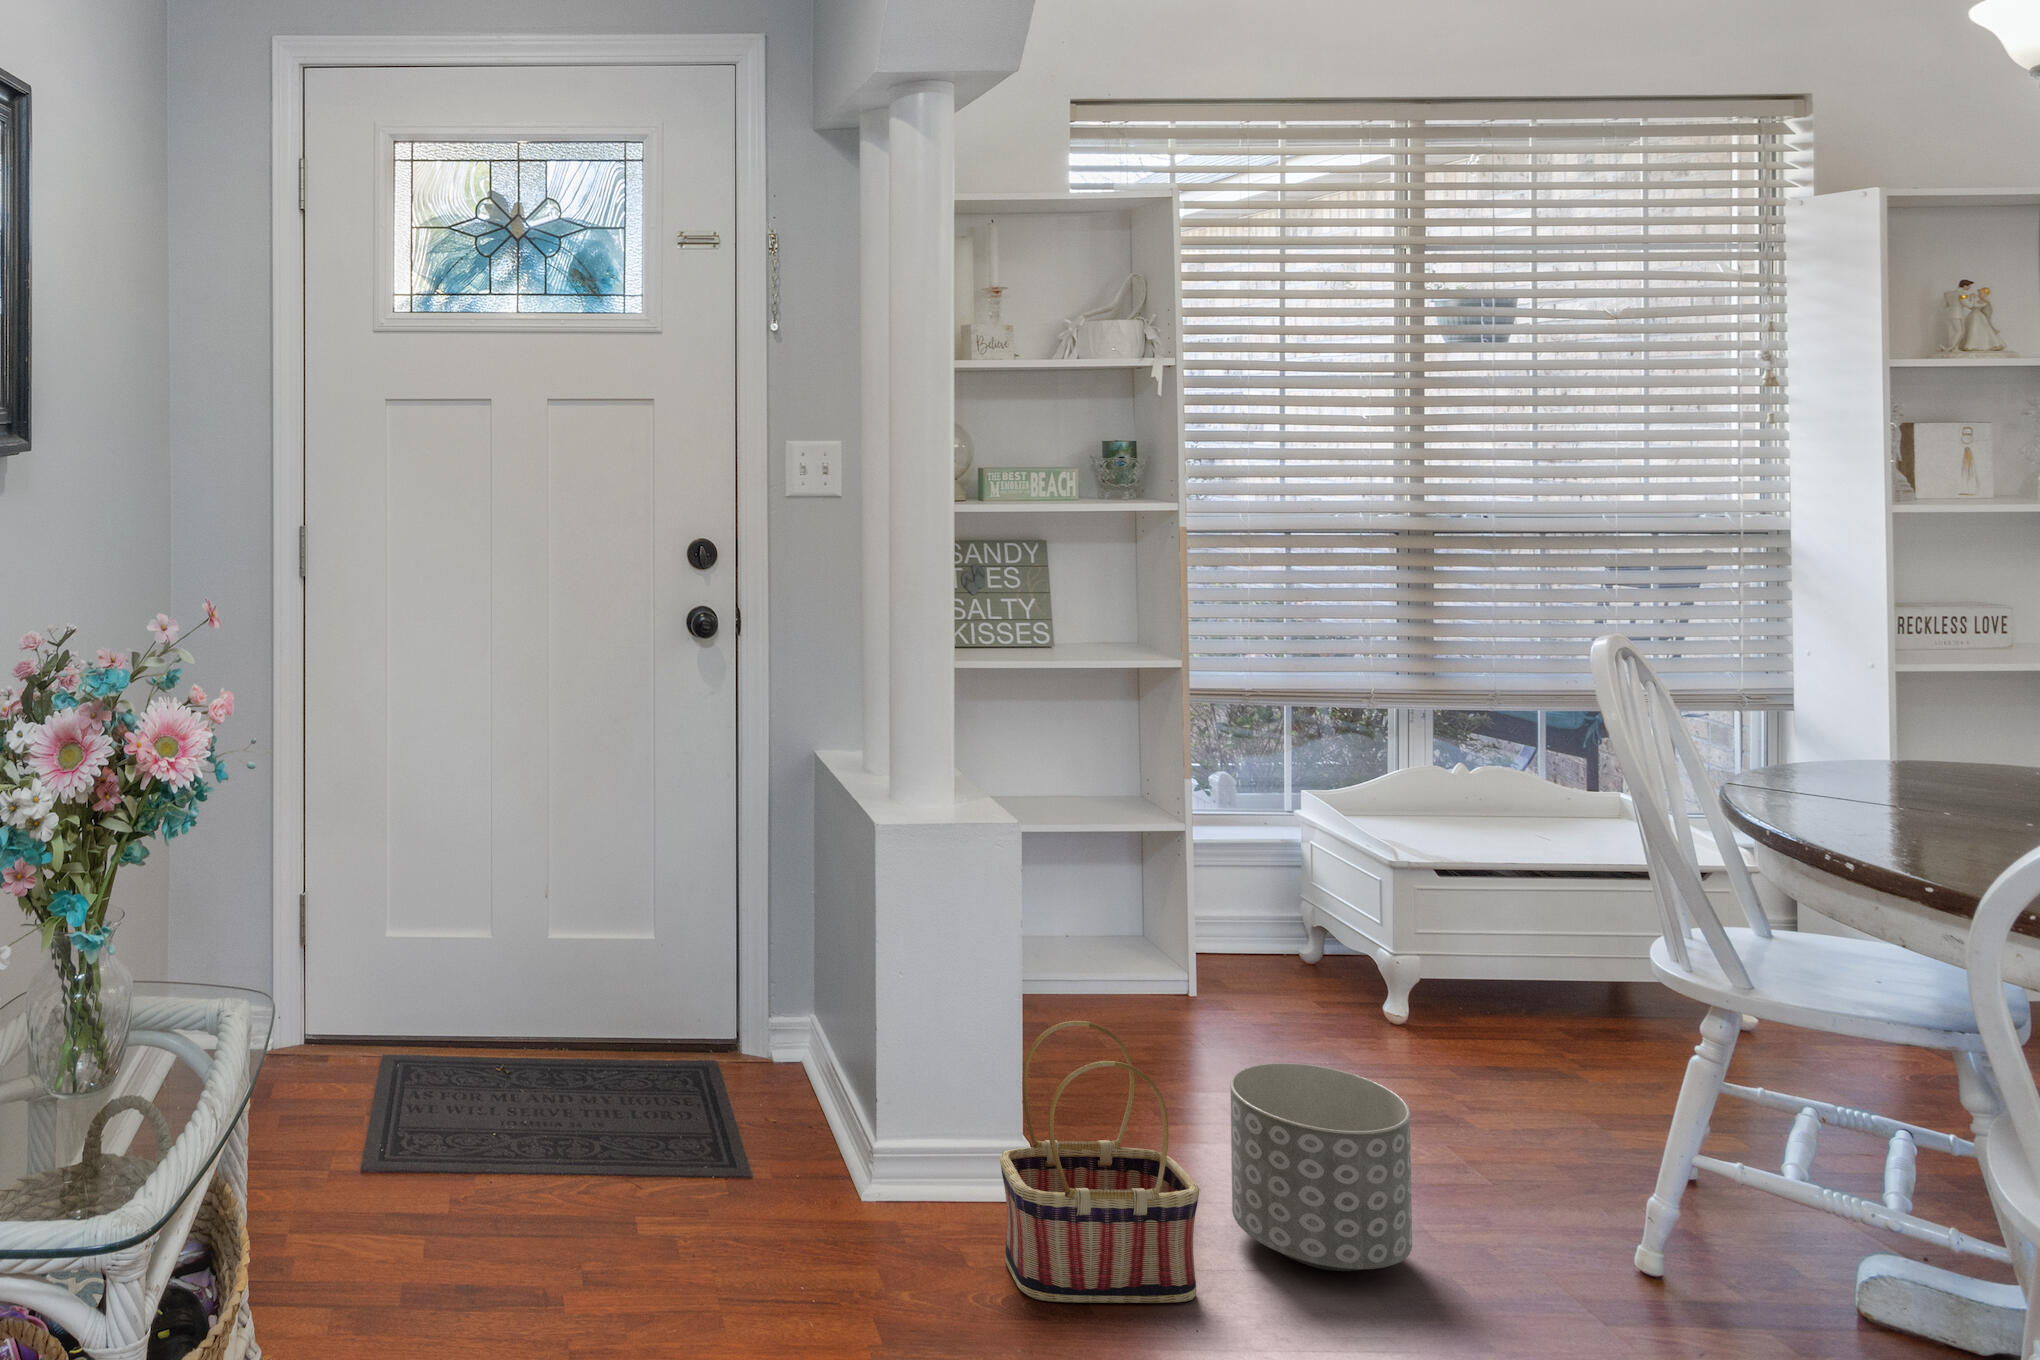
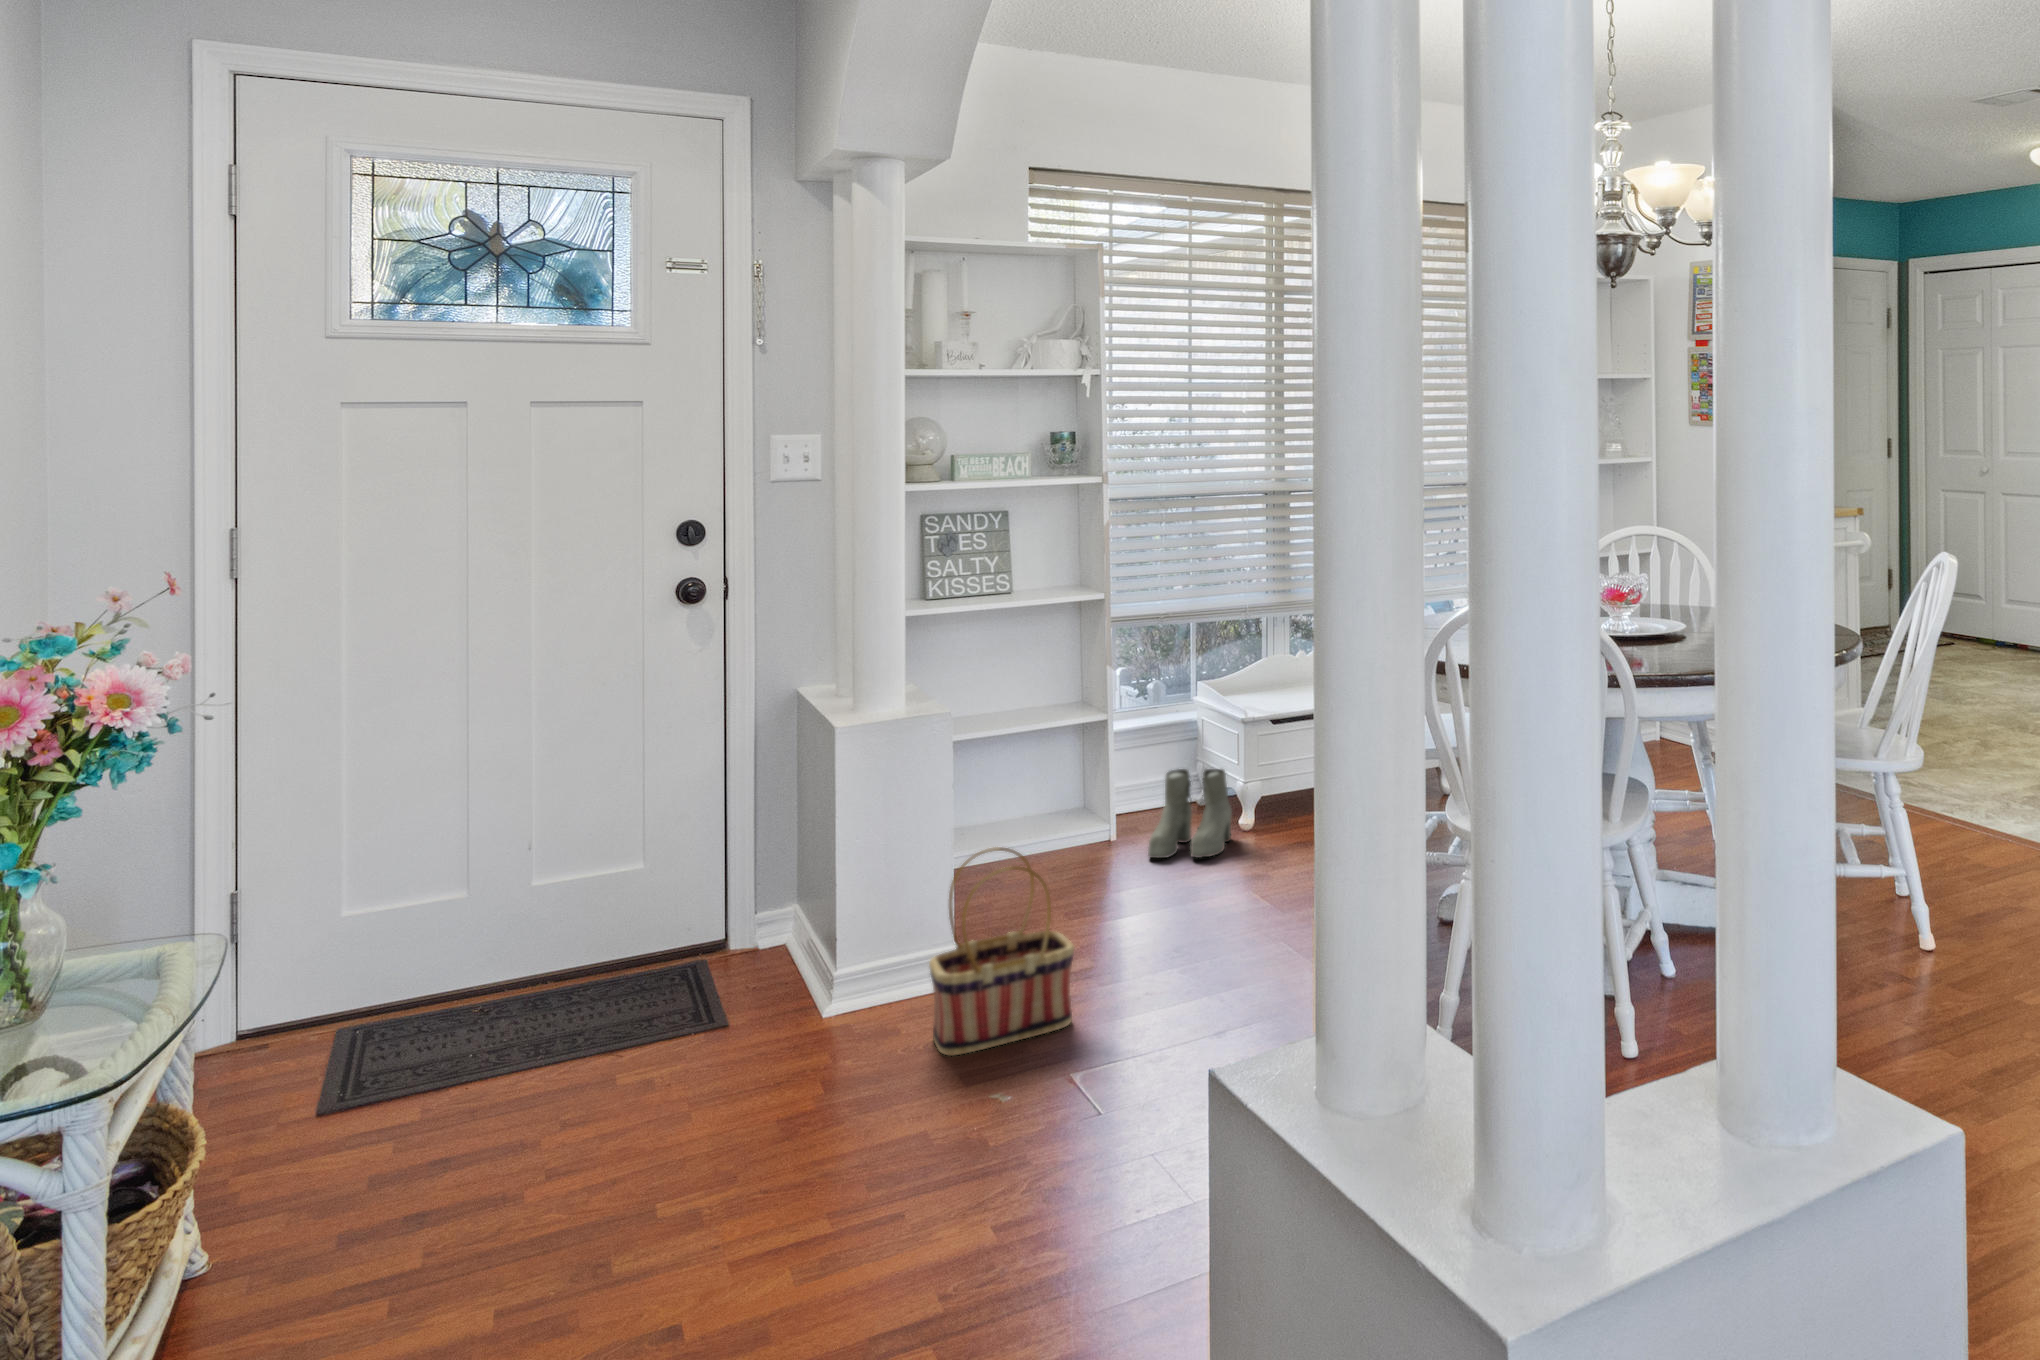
boots: none [1249,918,1371,1056] -> present [1148,769,1232,858]
planter: present [1230,1063,1412,1271] -> none [1105,851,1221,985]

